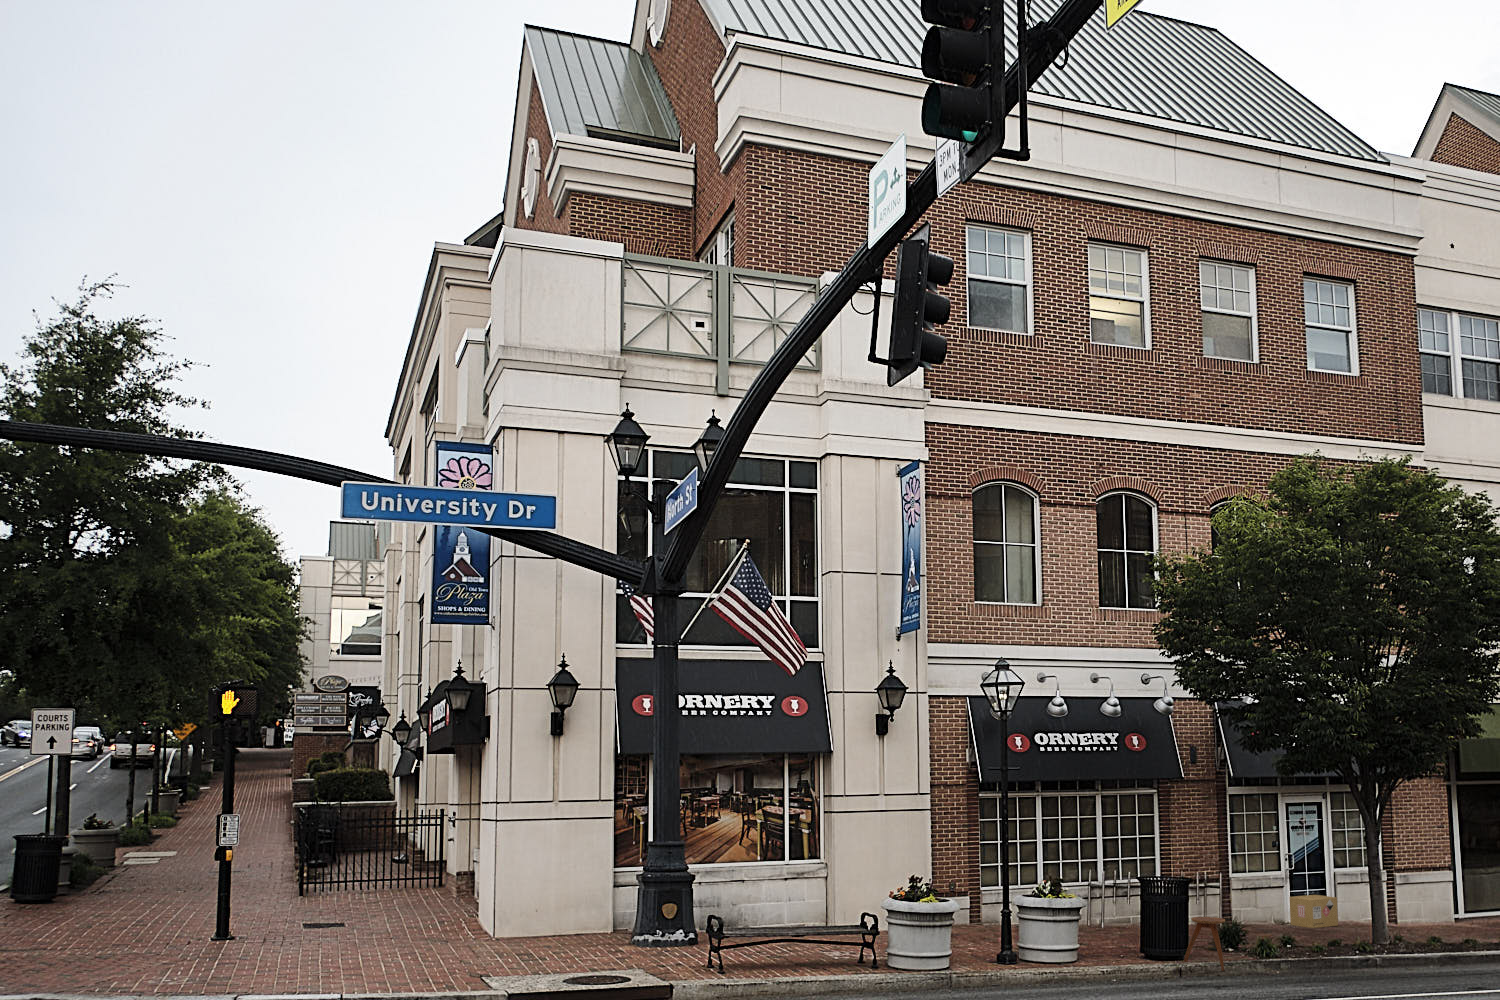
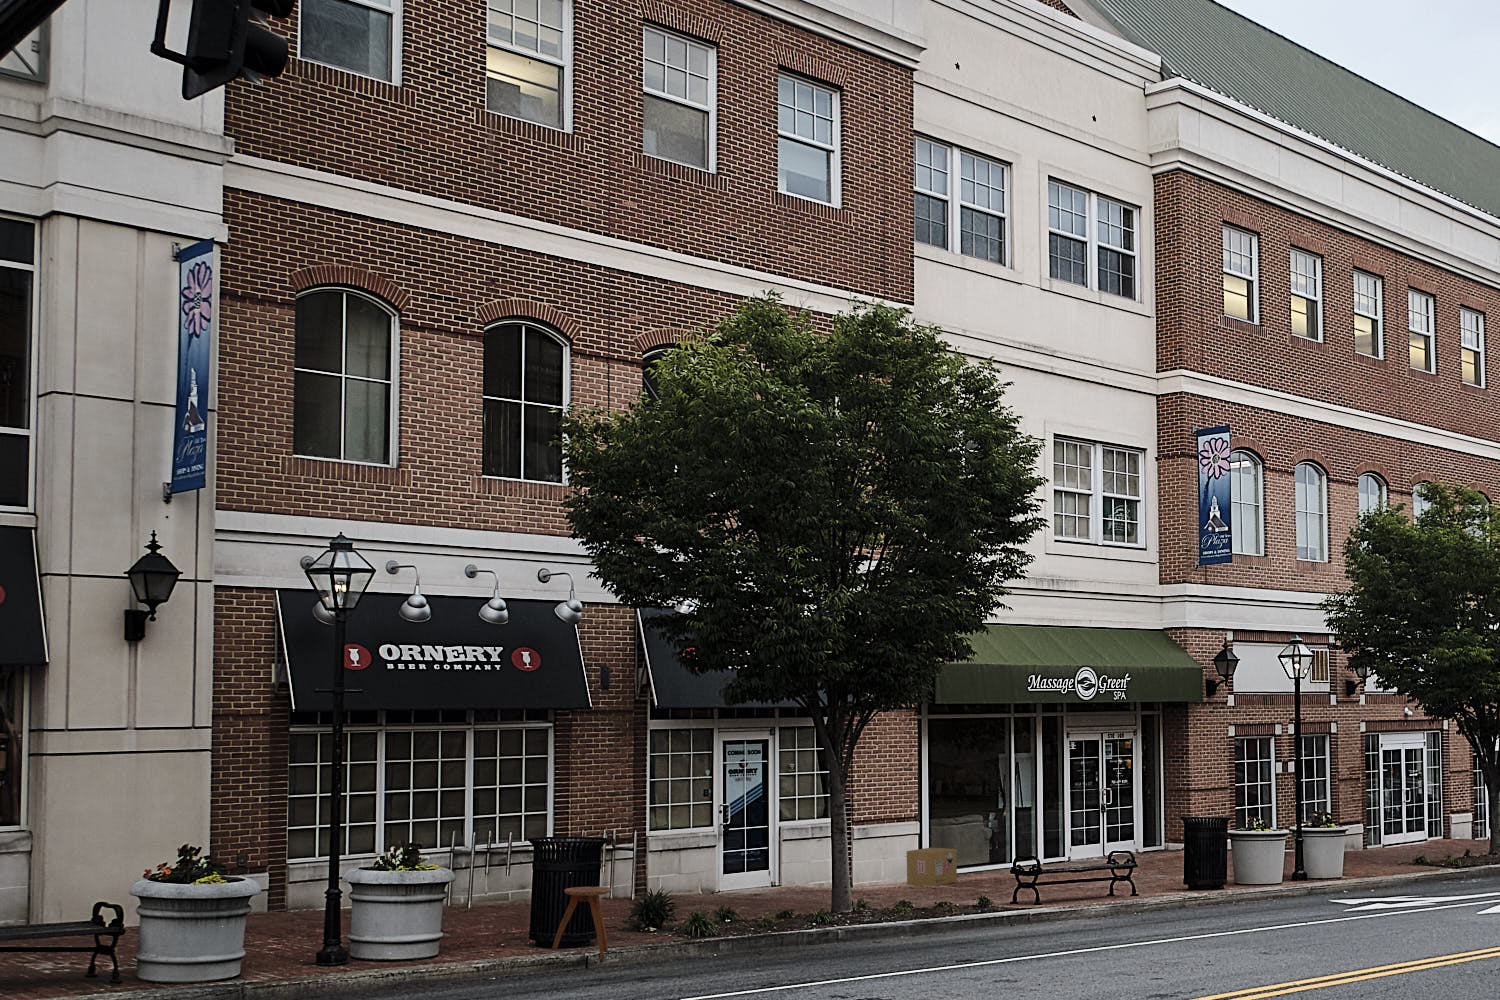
cardboard box: present [1289,895,1338,928] -> present [907,848,957,886]

